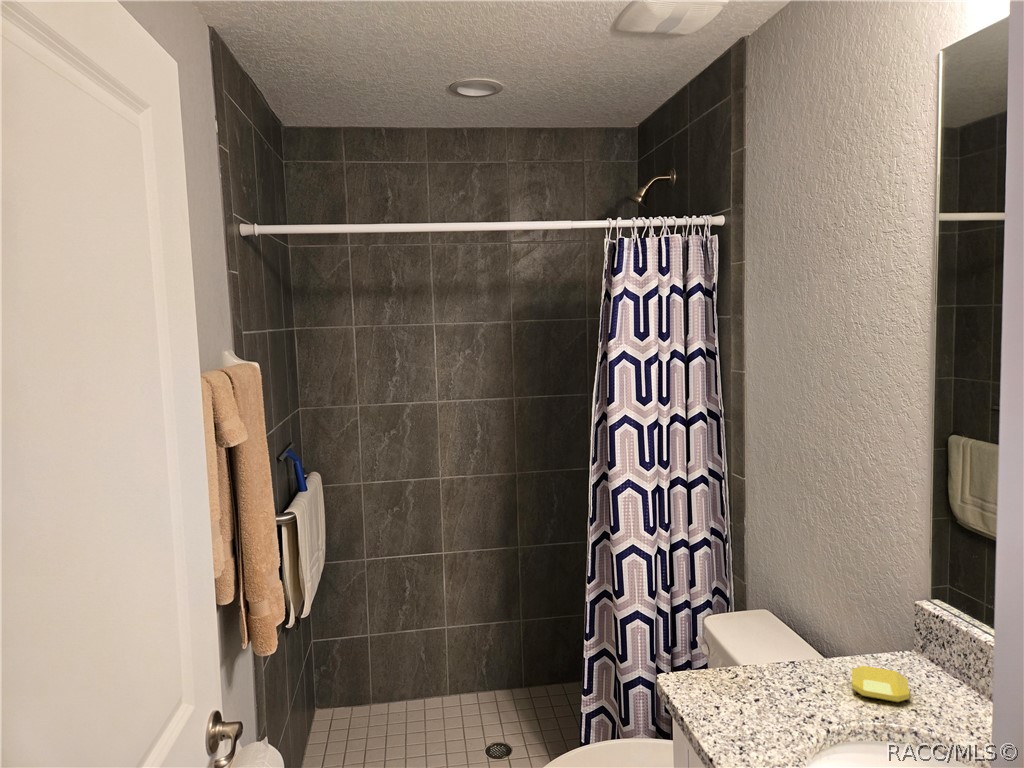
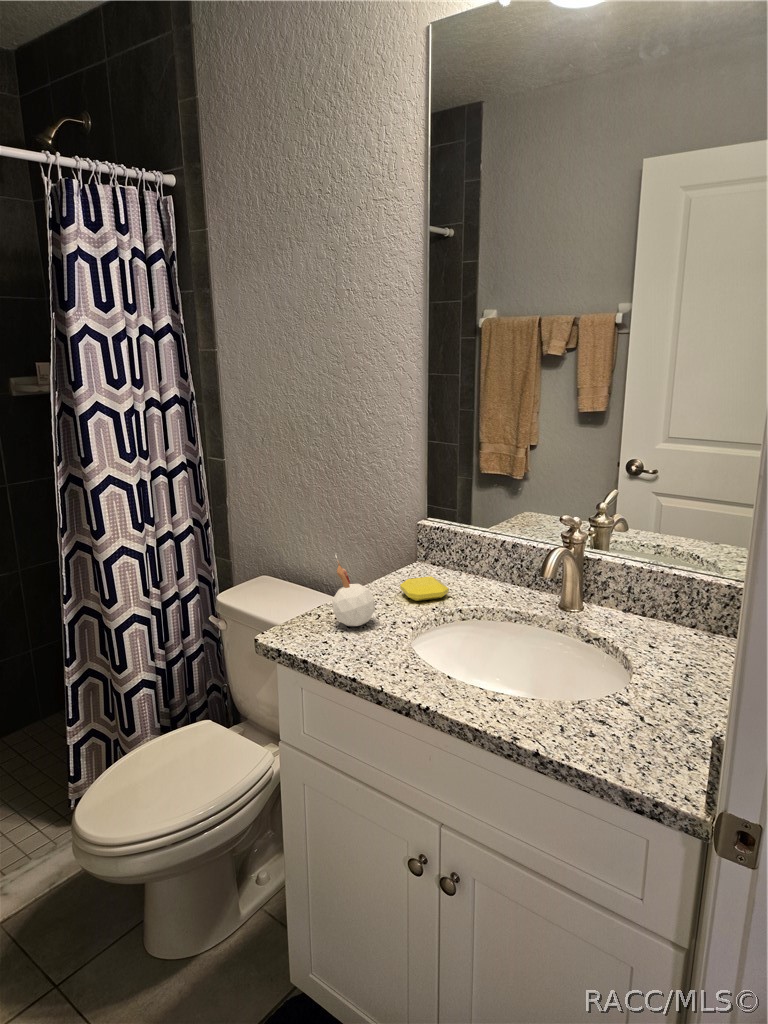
candle: none [742,615,792,704] -> present [332,553,375,626]

